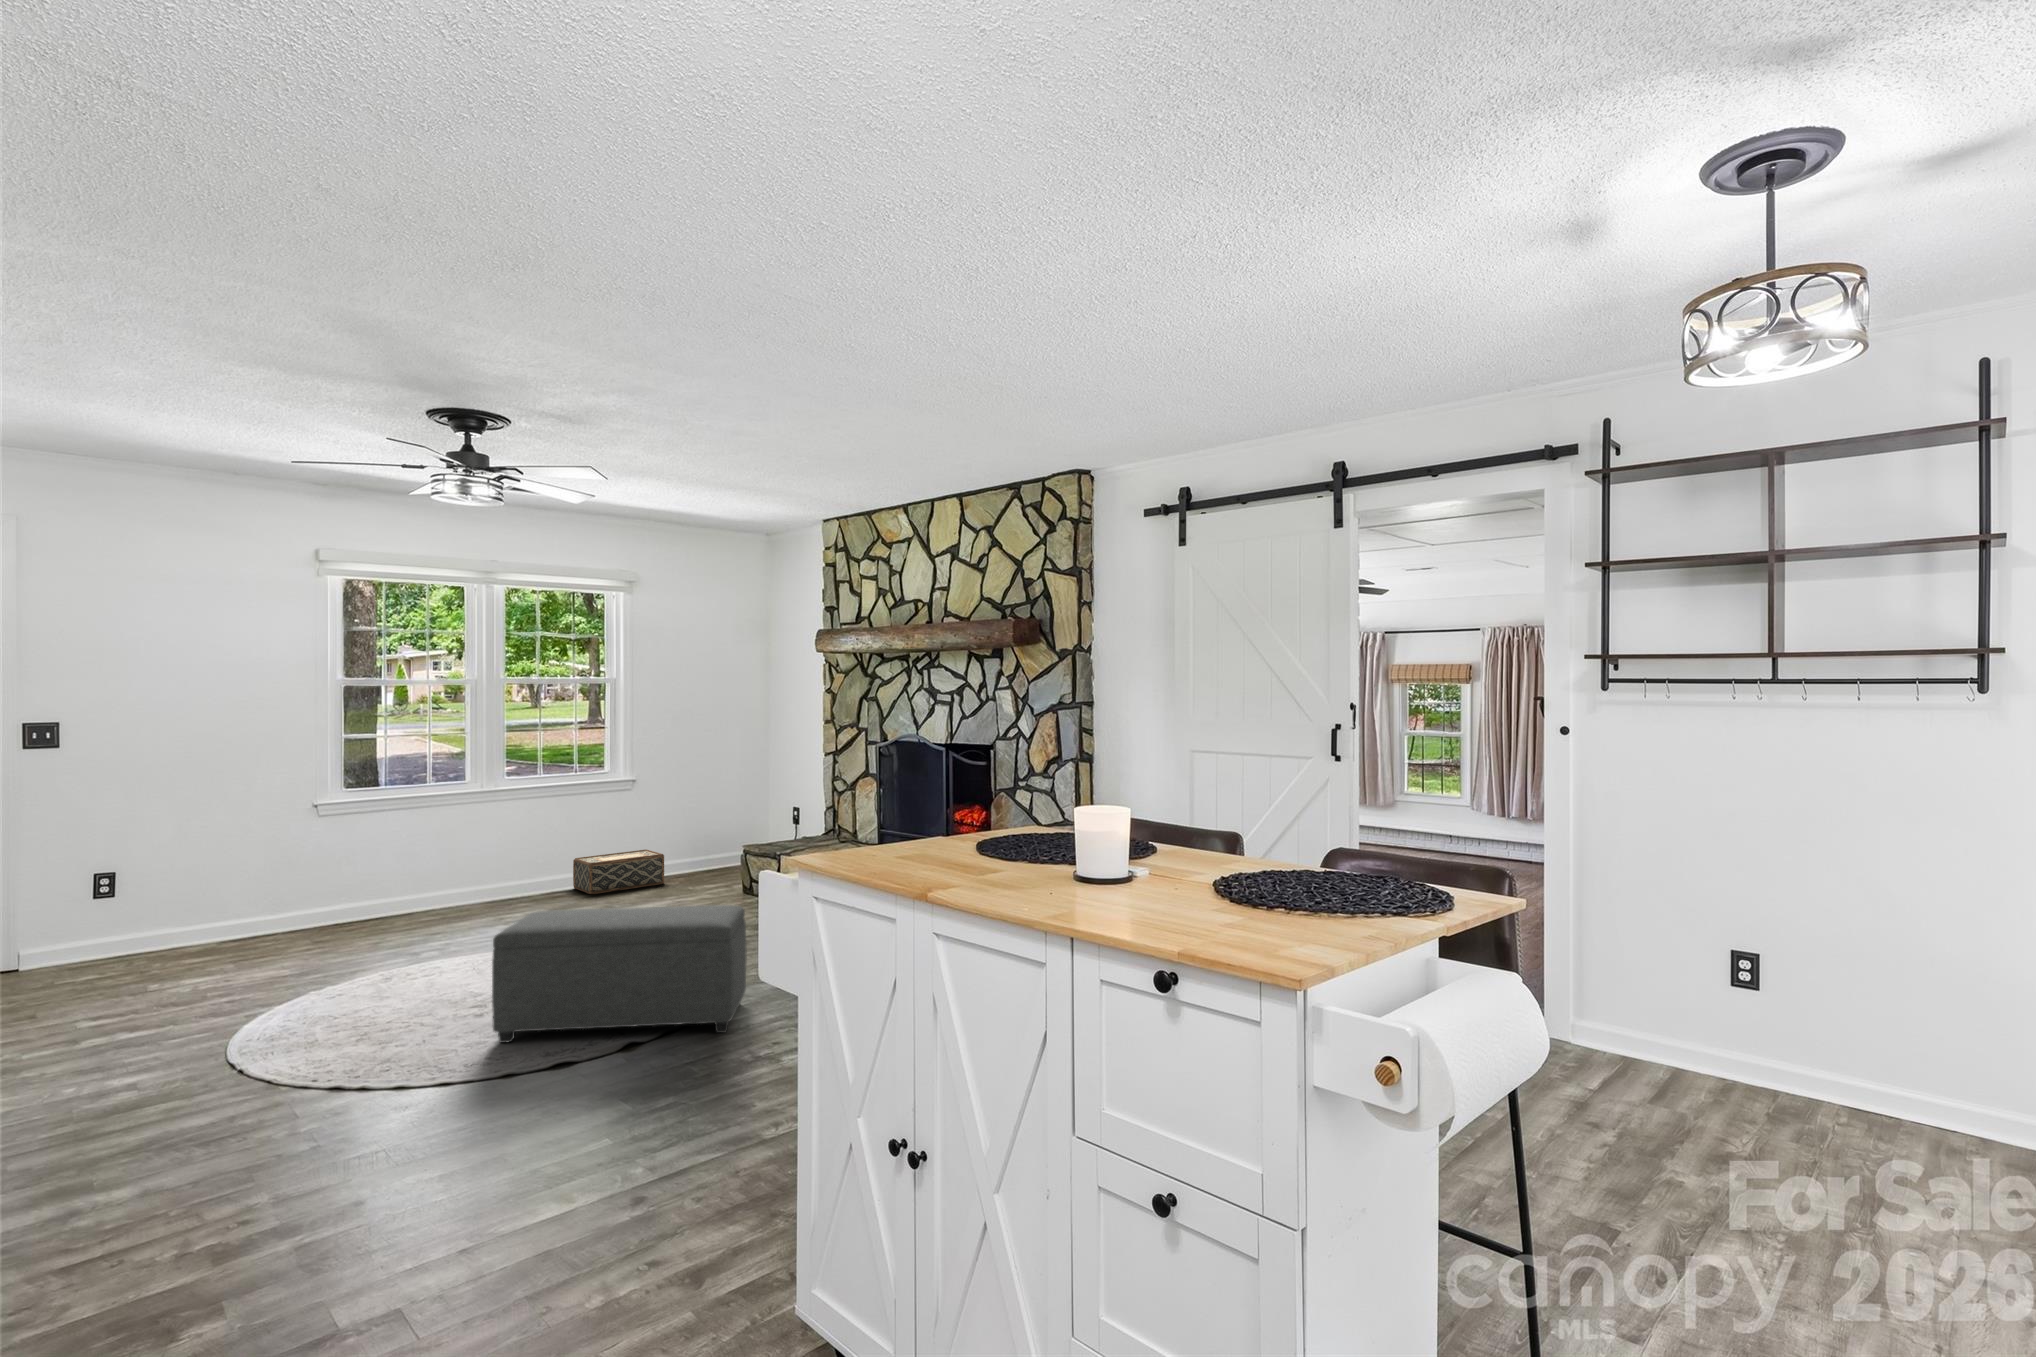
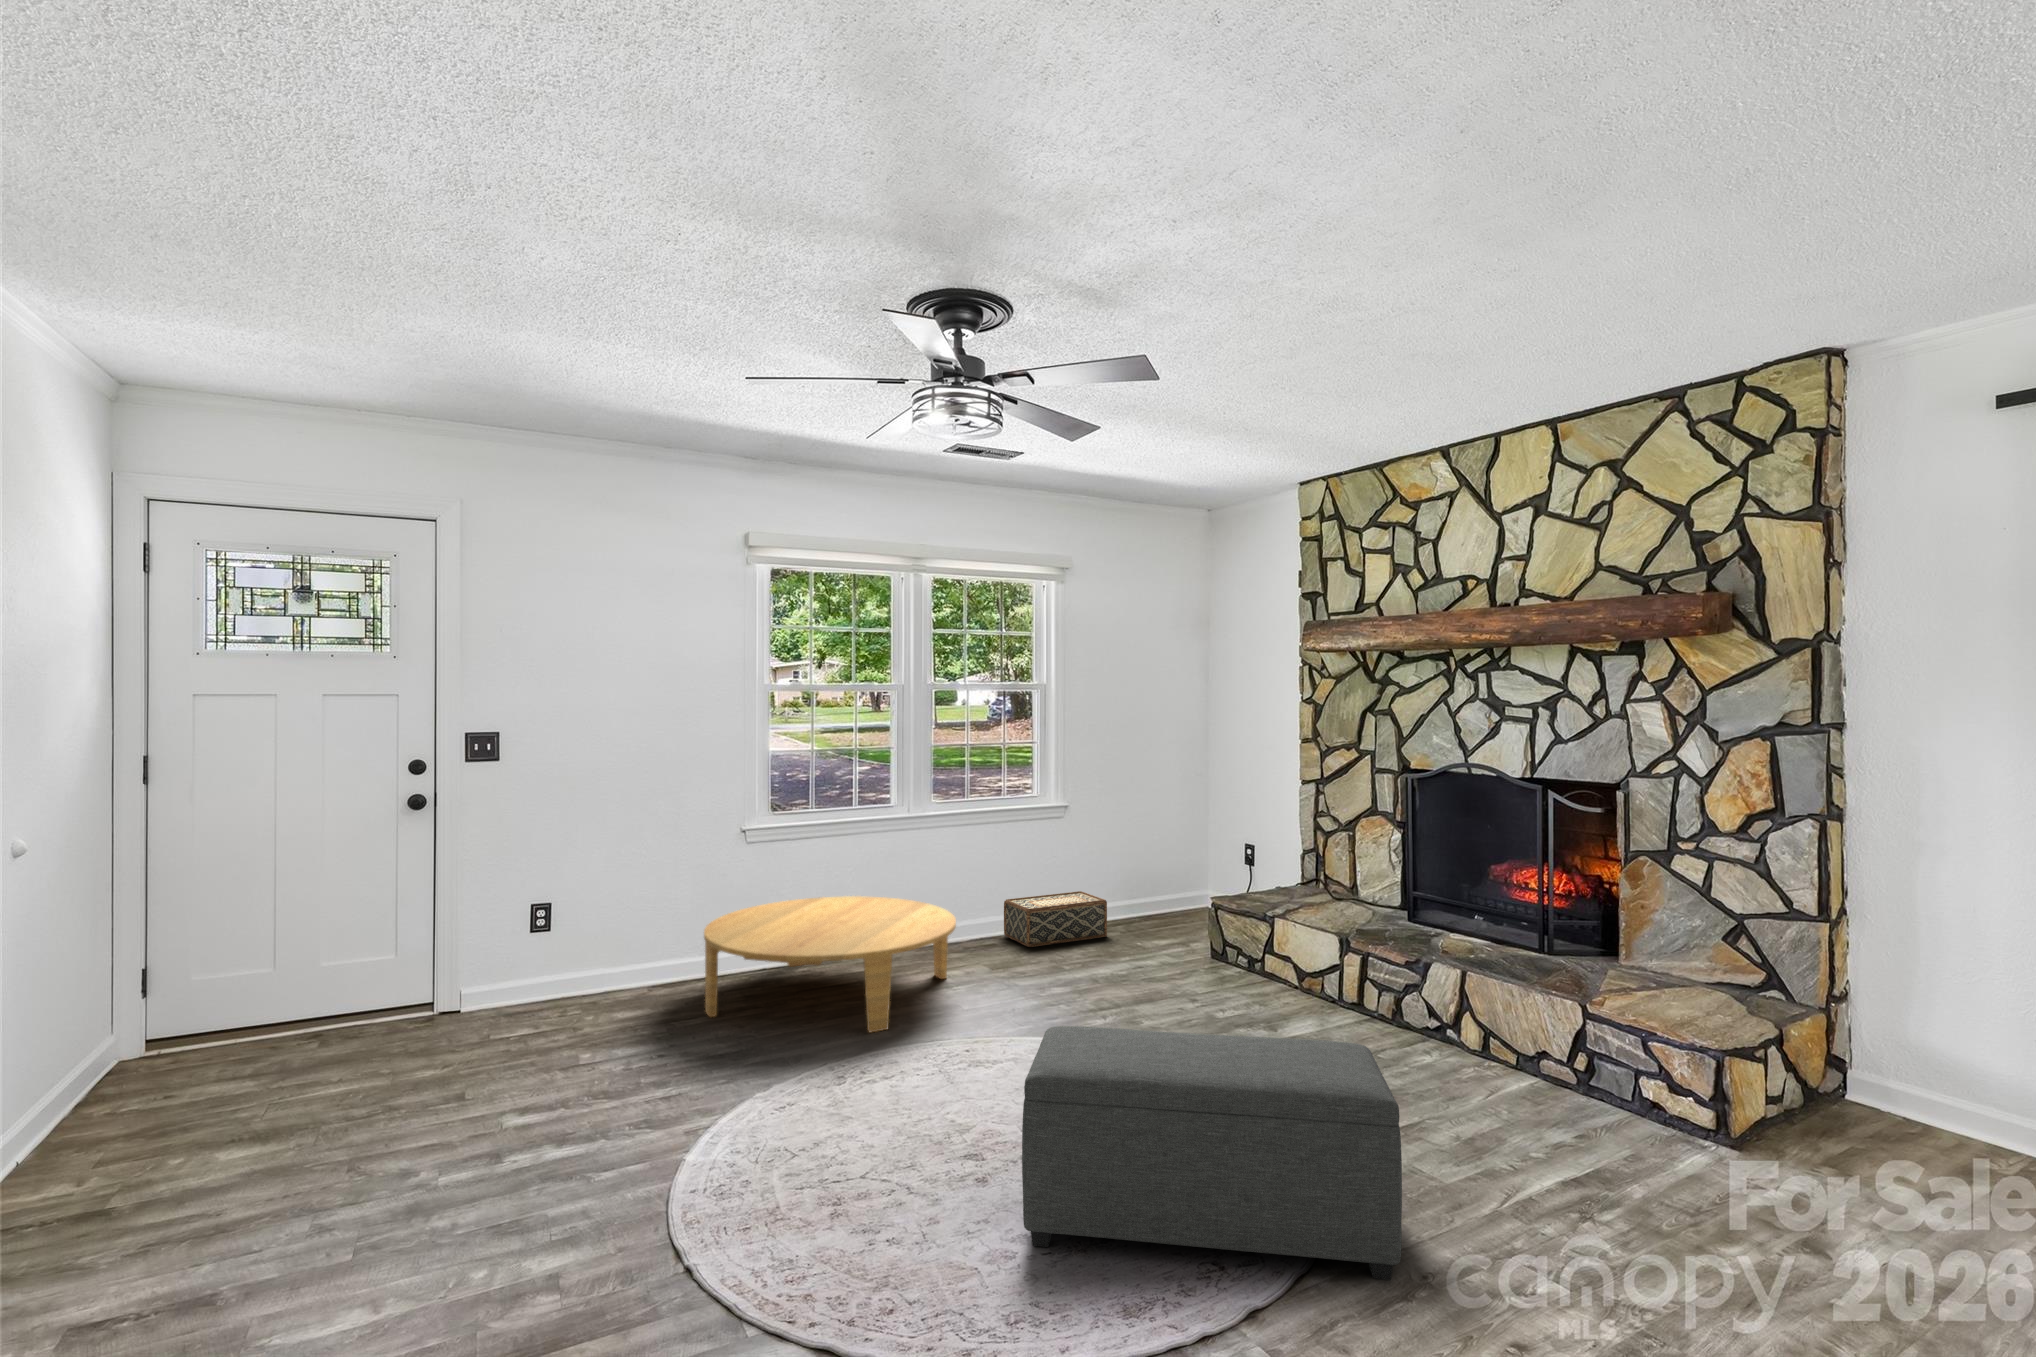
coffee table: none [272,858,511,956] -> present [704,896,956,1032]

